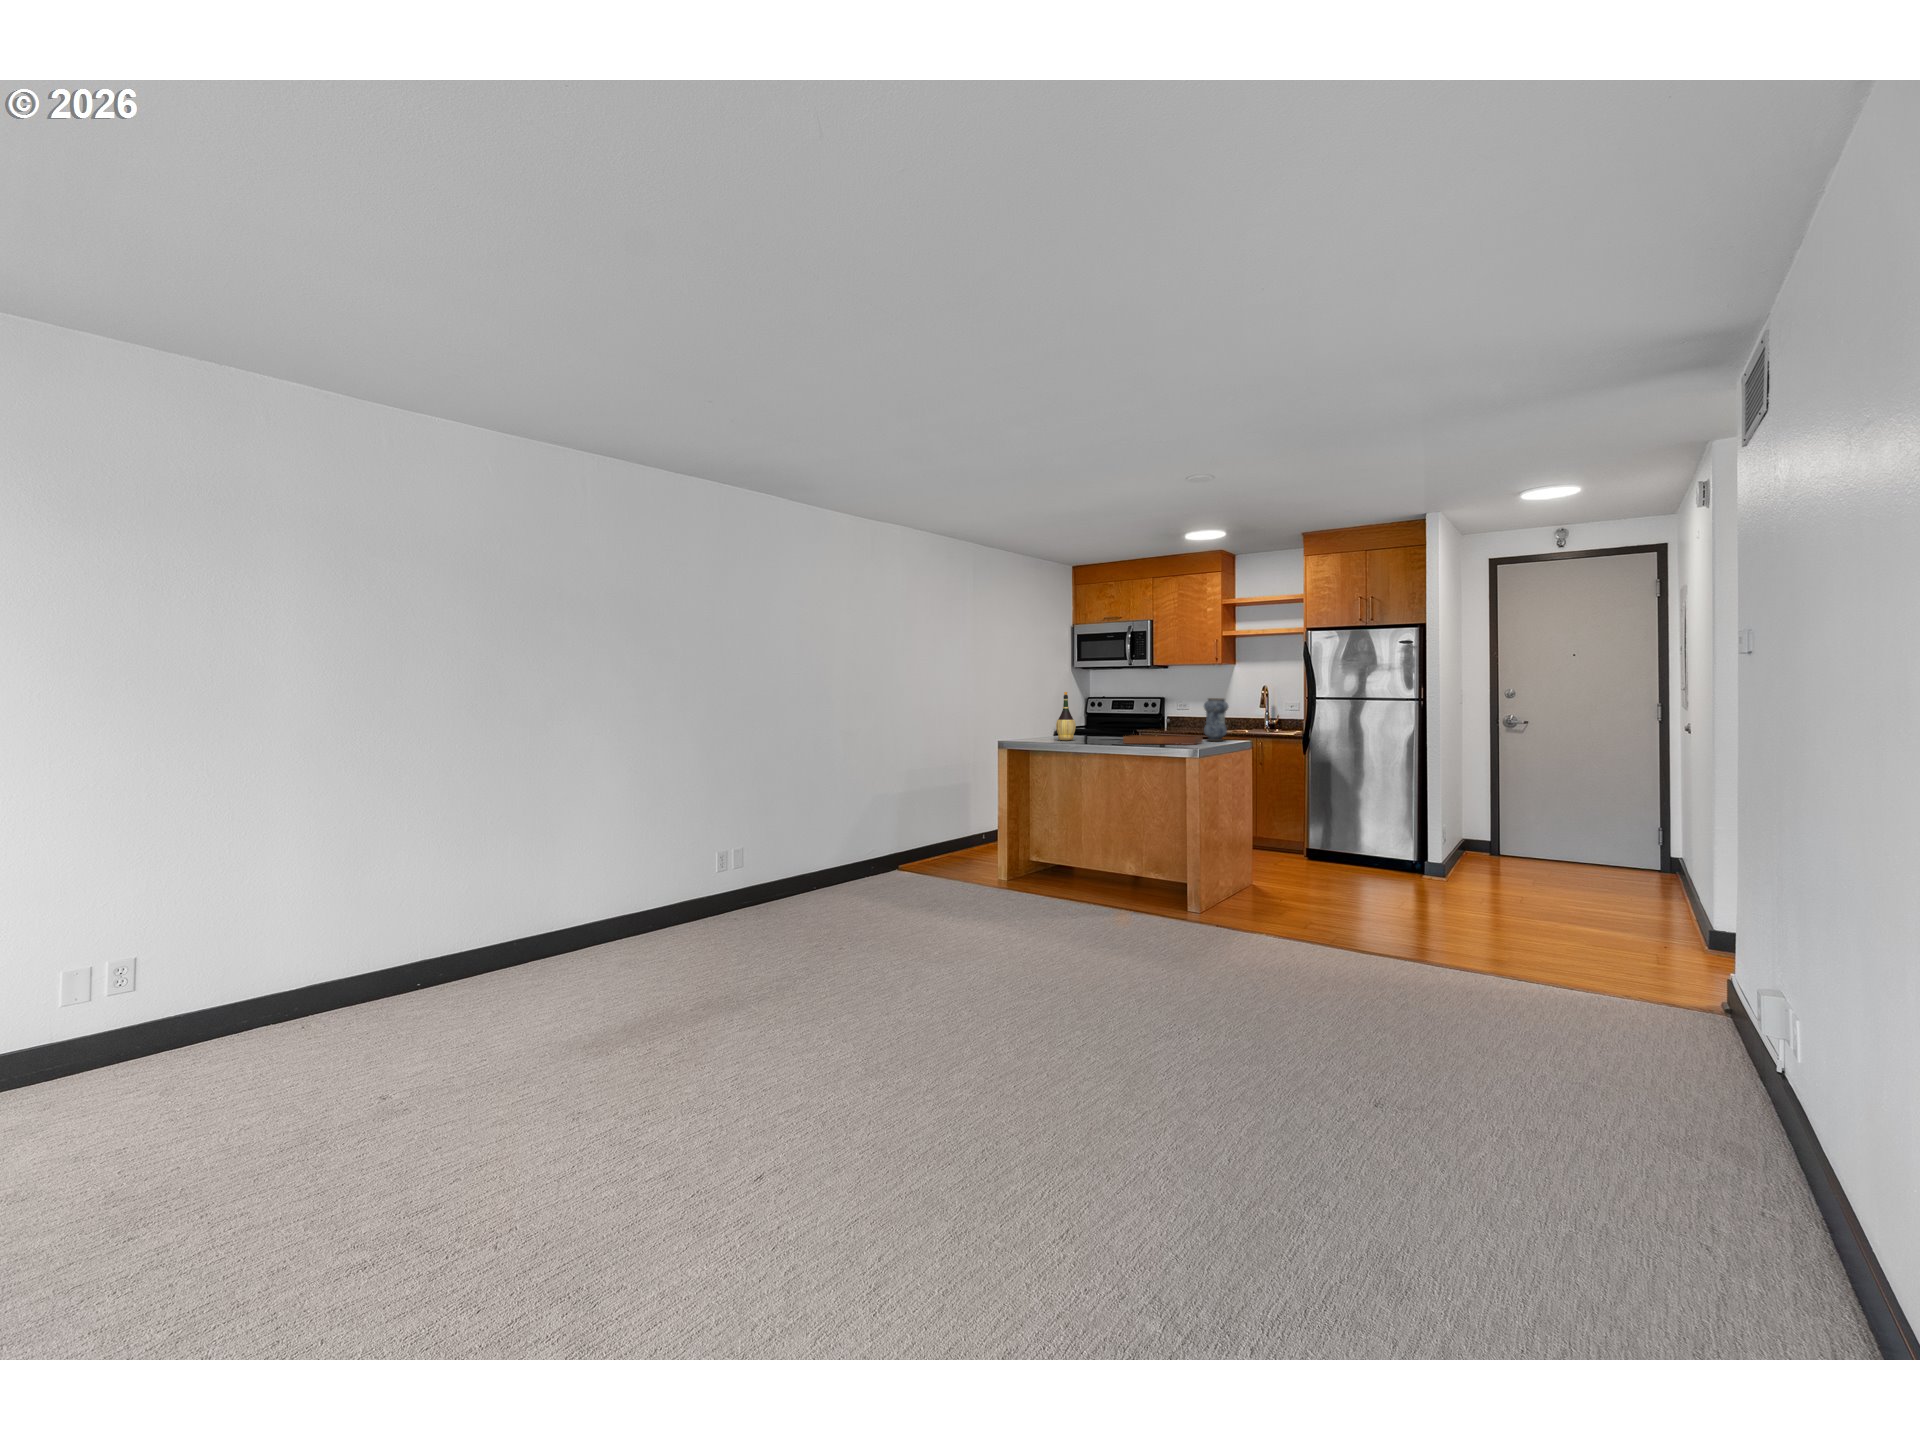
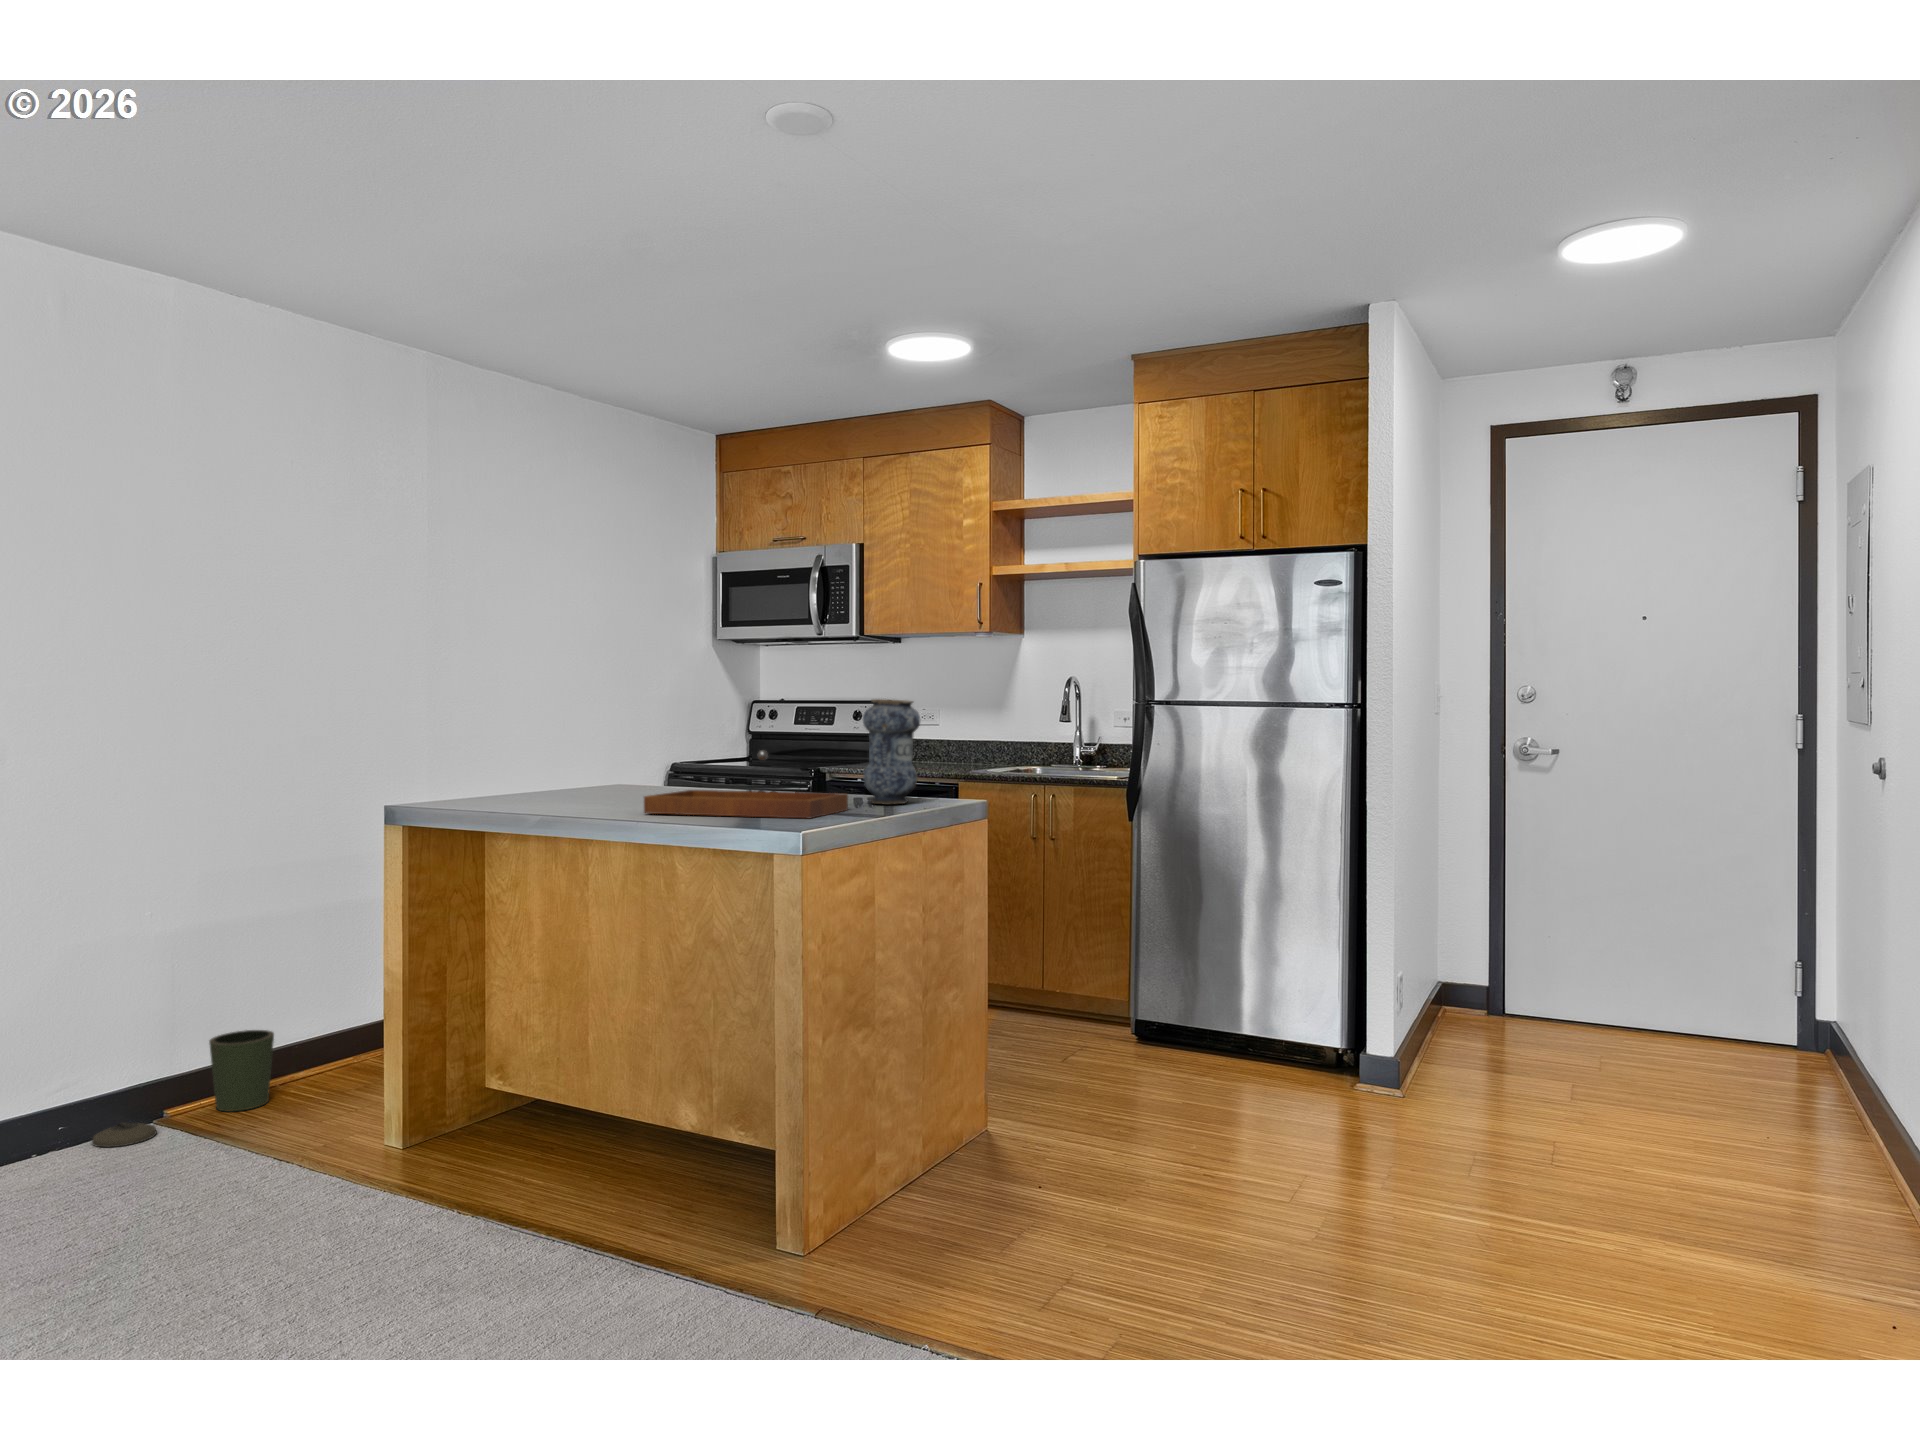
wine bottle: present [1056,692,1076,740] -> none [531,683,580,799]
trash can: none [883,838,937,877] -> present [92,1030,274,1147]

